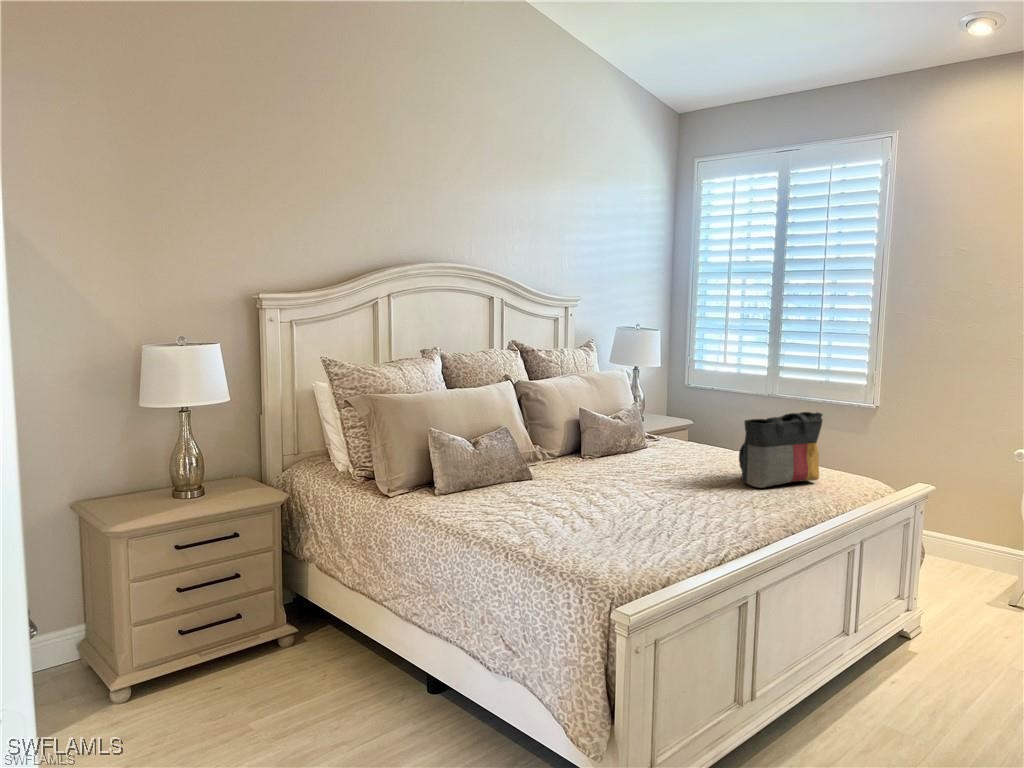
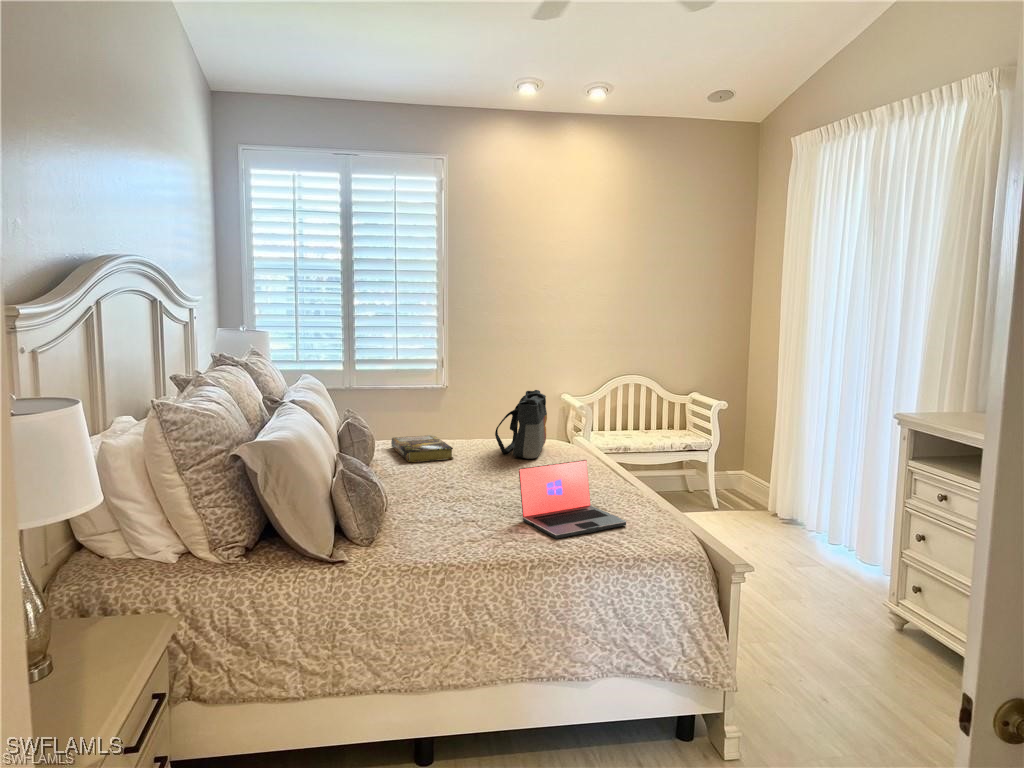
book: none [638,441,710,469] -> present [391,435,453,462]
laptop: none [540,464,655,549] -> present [519,460,627,539]

